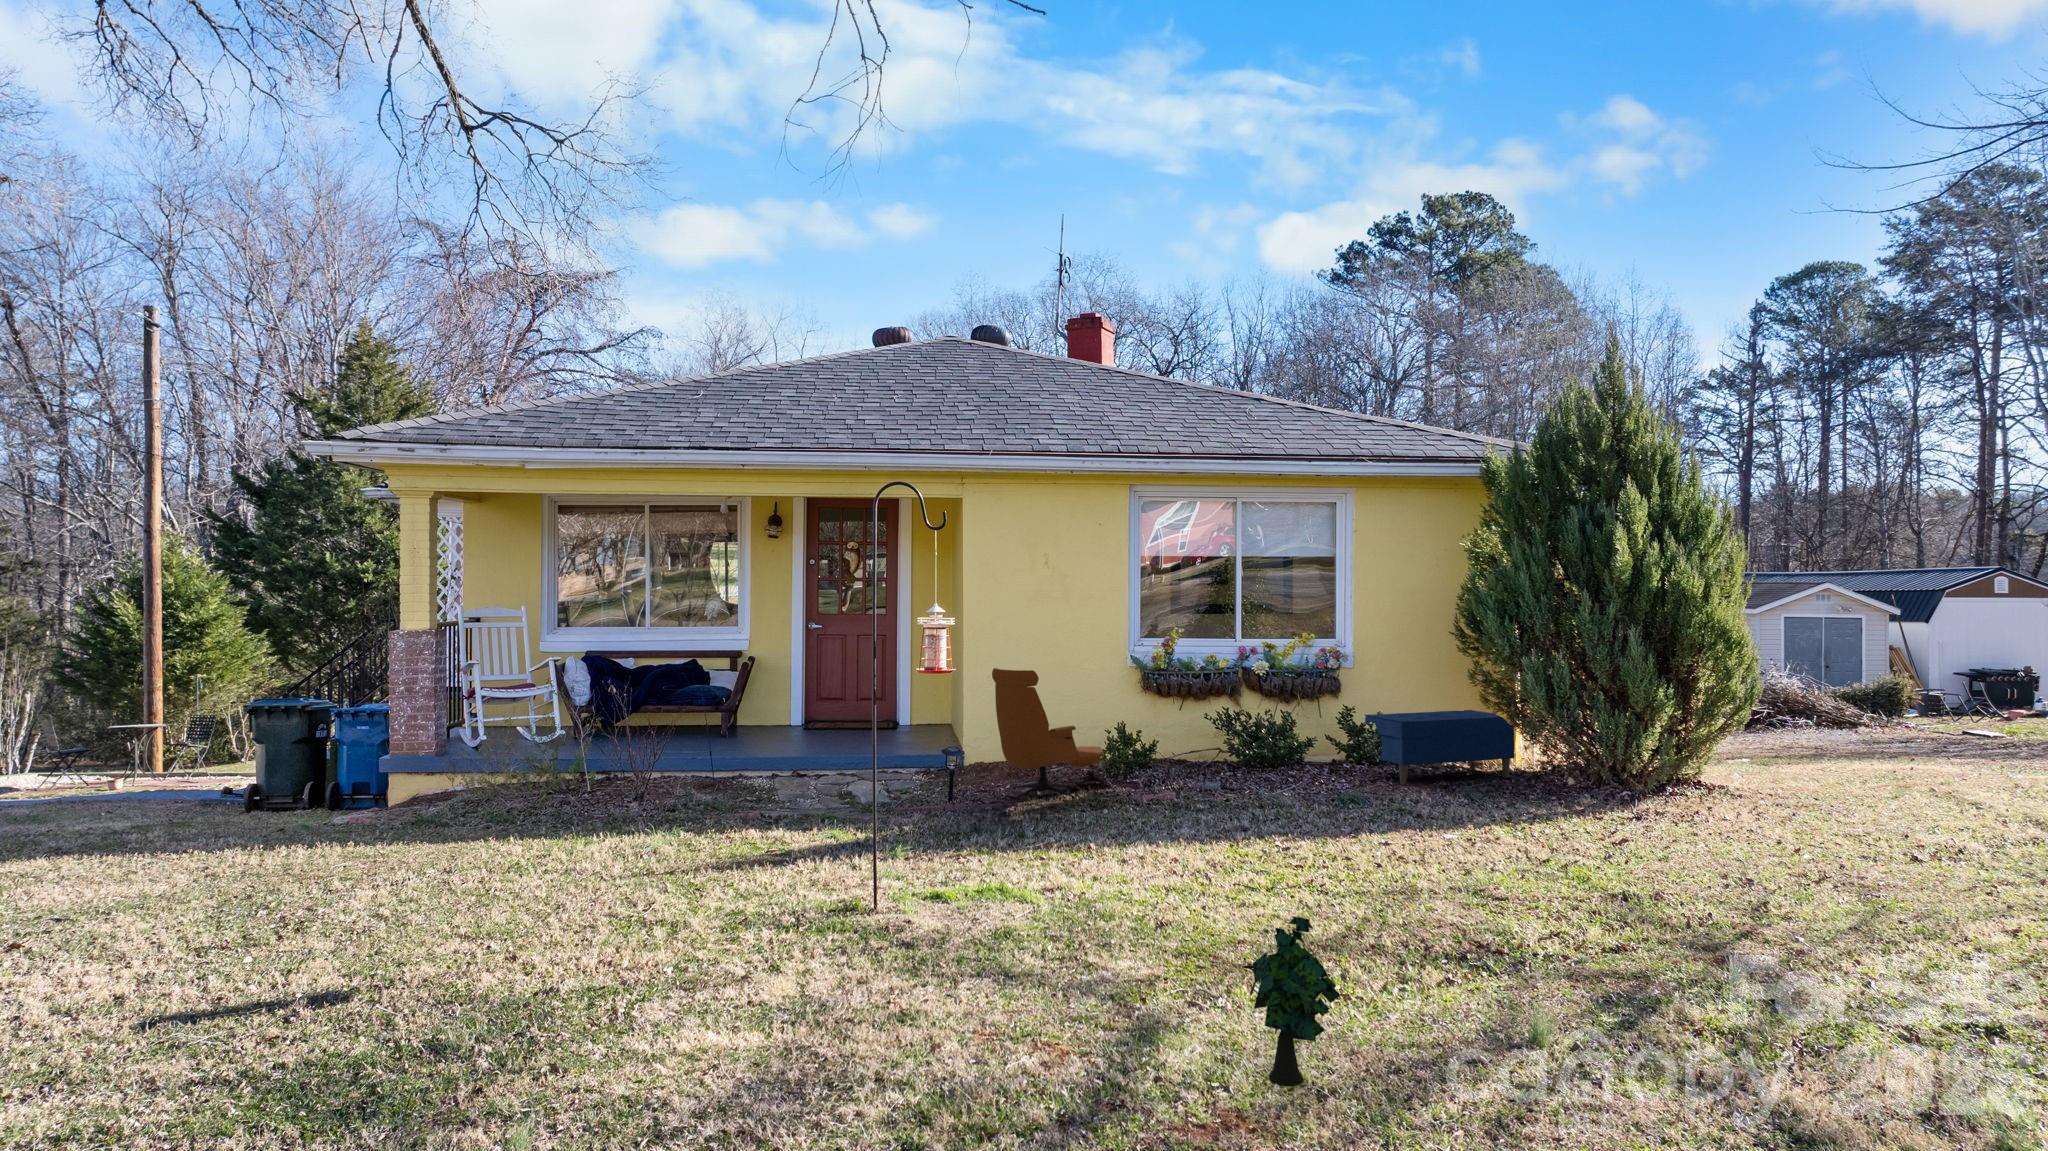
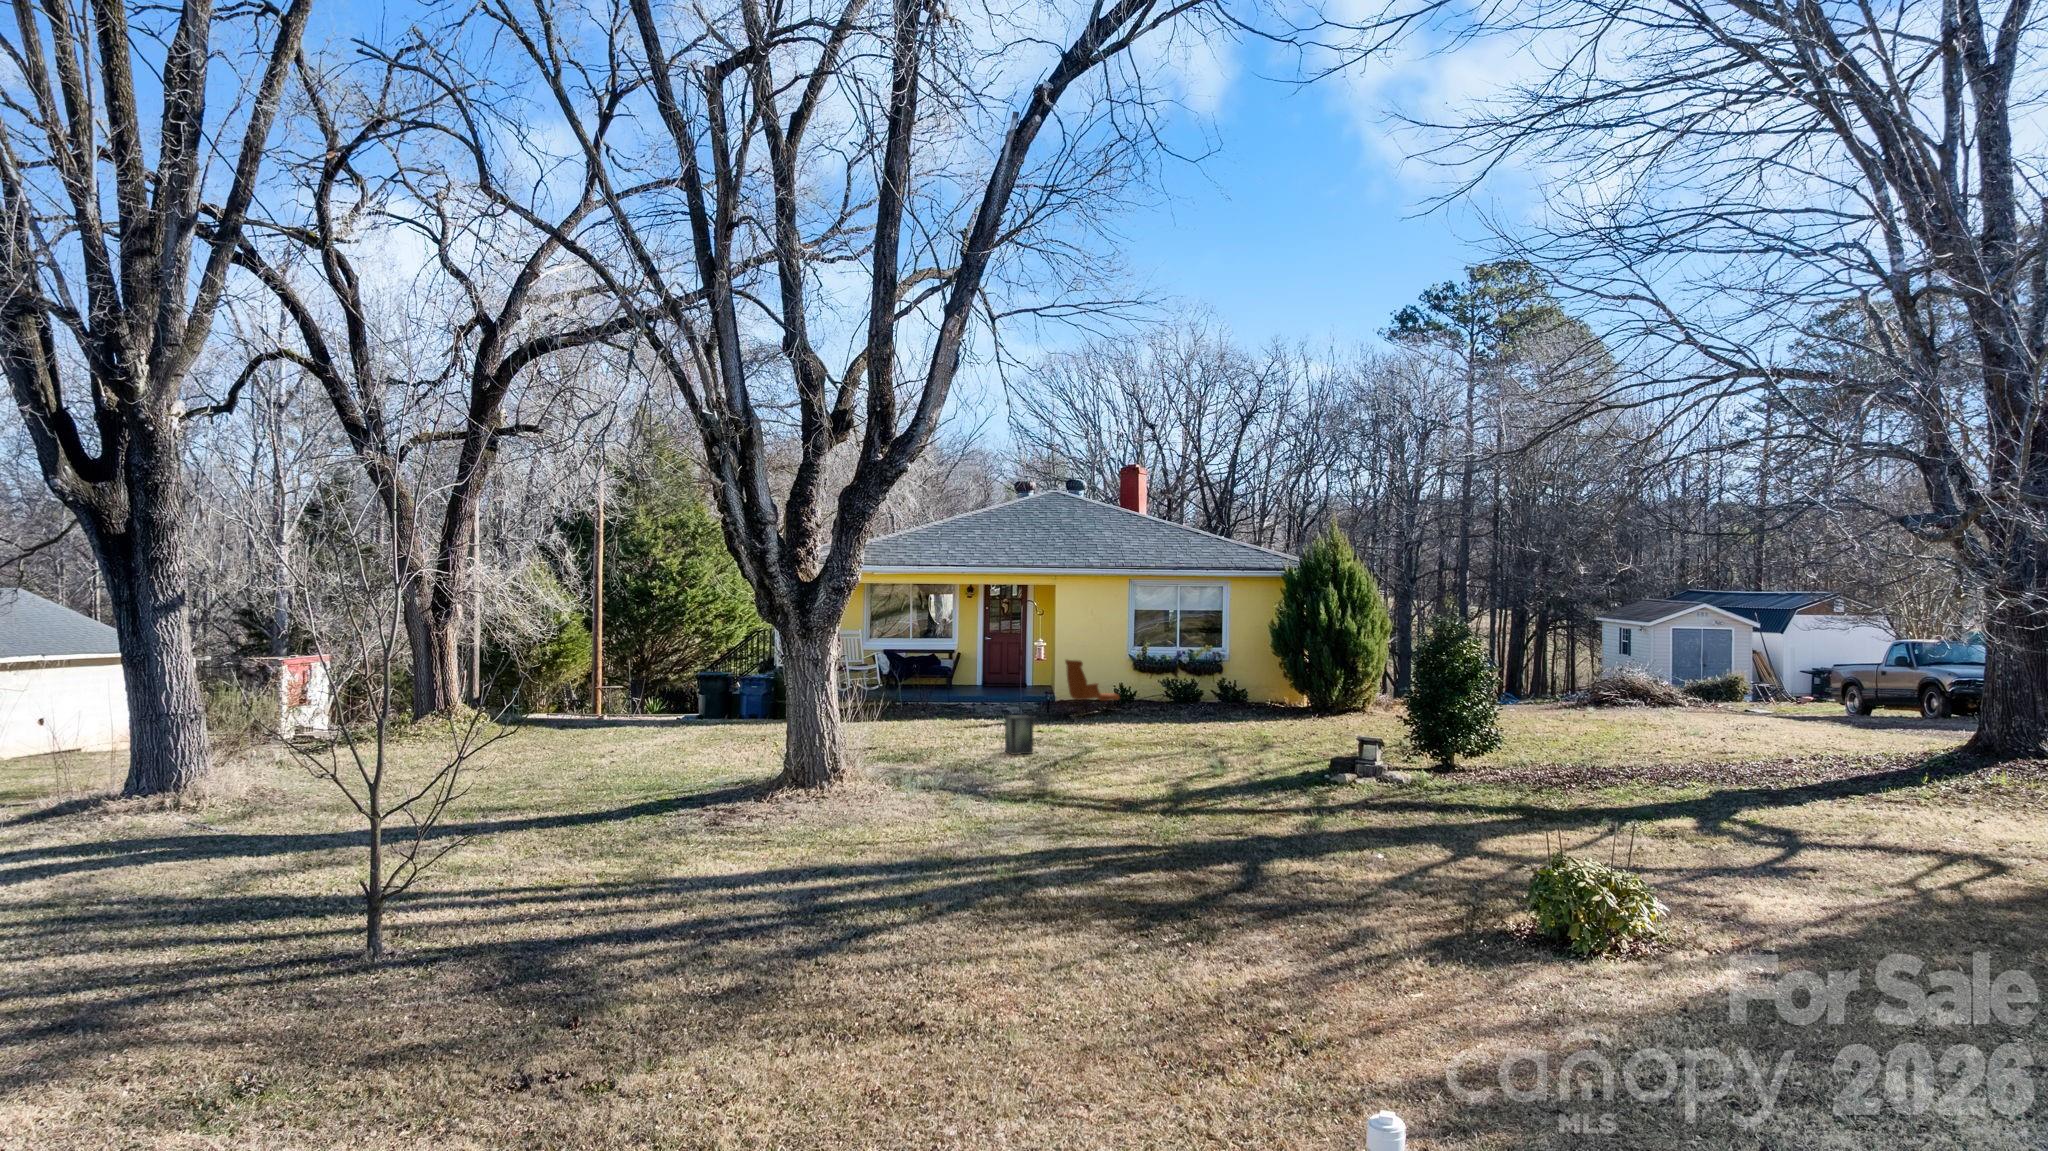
bench: present [1365,710,1515,785] -> none [1230,681,1294,712]
storage box: none [798,902,929,1122] -> present [1005,715,1033,755]
decorative plant: present [1242,917,1341,1085] -> none [1103,718,1123,754]

